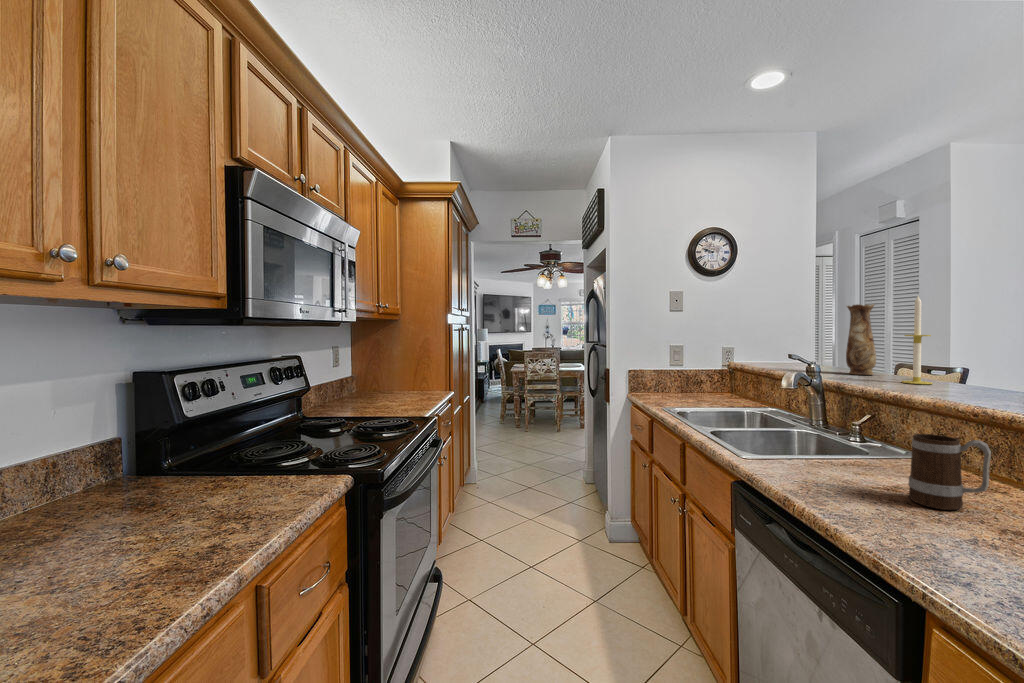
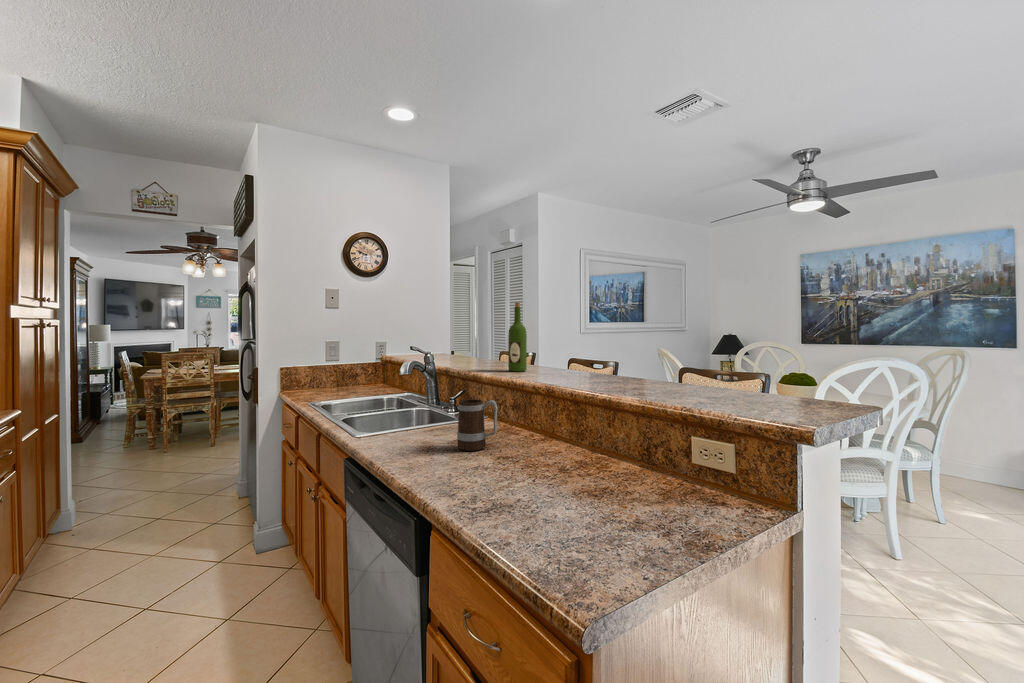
wine bottle: none [954,295,992,394] -> present [508,303,527,372]
candle: present [902,296,933,384] -> none [487,301,504,367]
vase: present [846,304,876,375] -> none [459,307,478,362]

